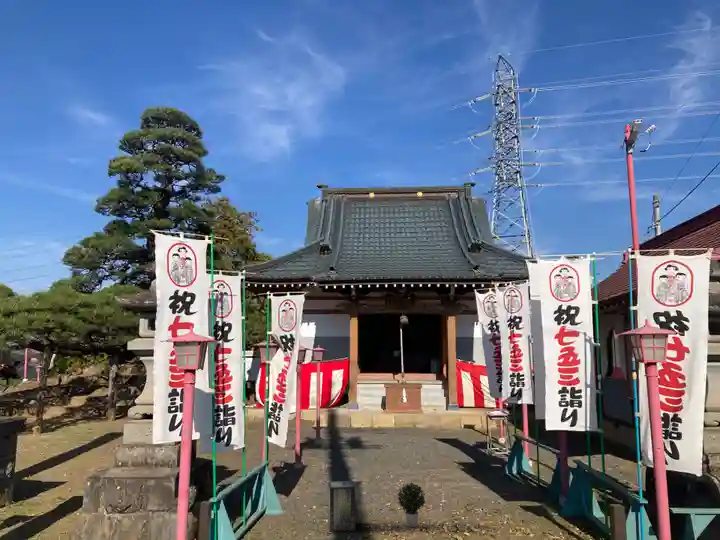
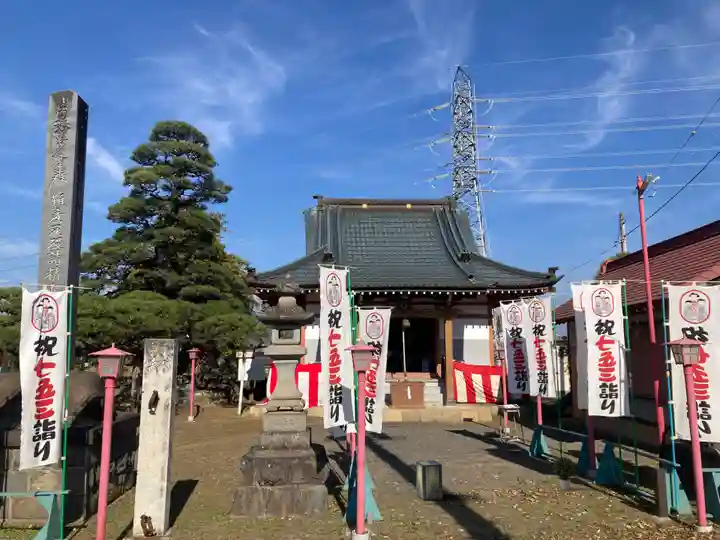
potted plant: present [398,483,425,527] -> present [552,457,576,491]

